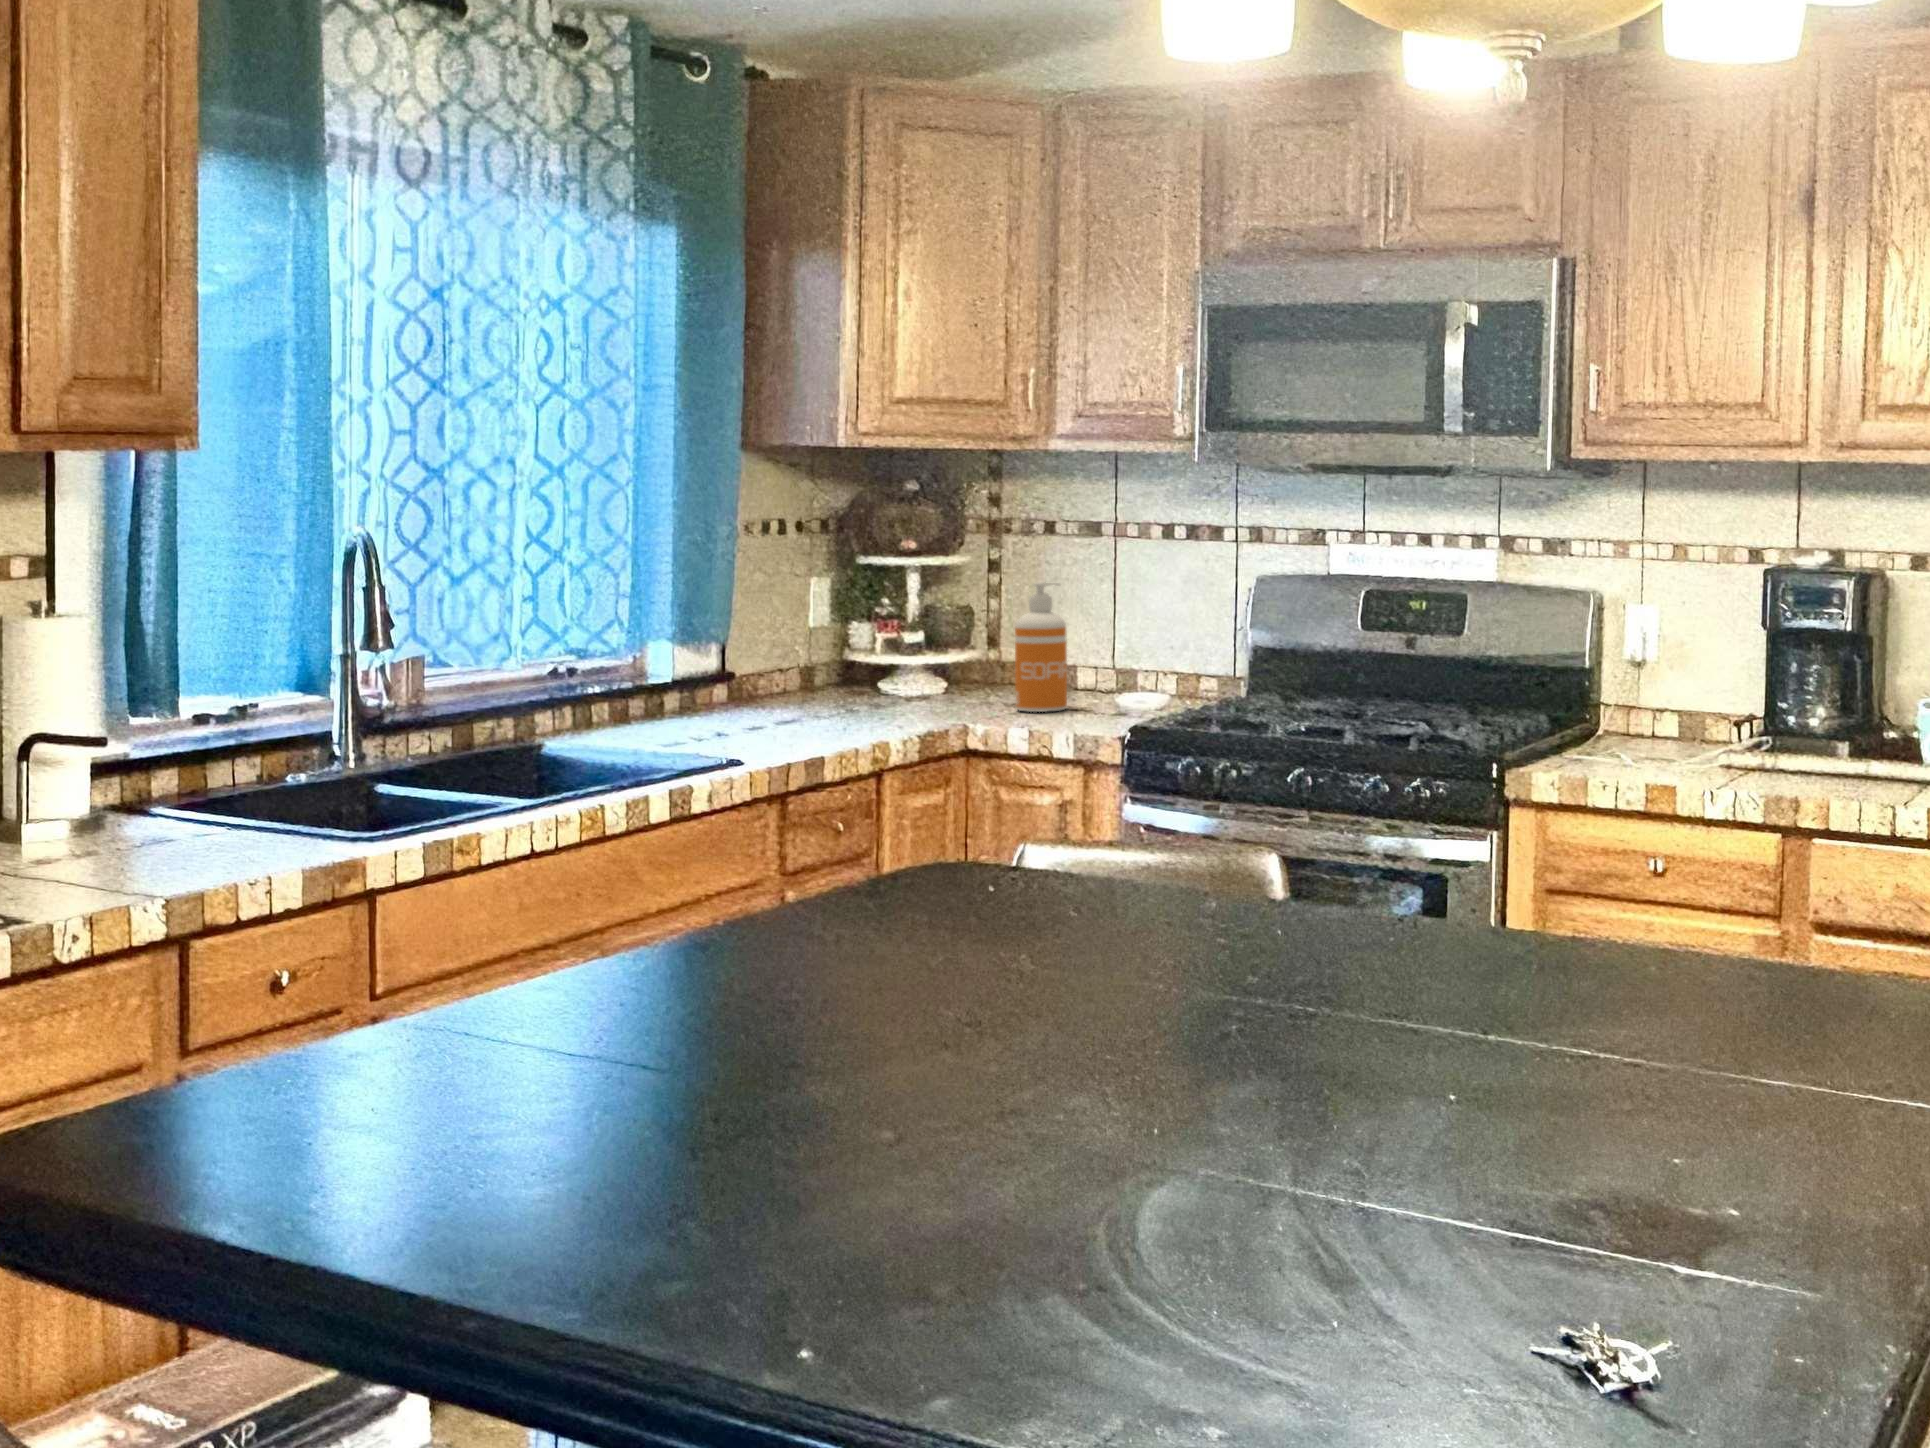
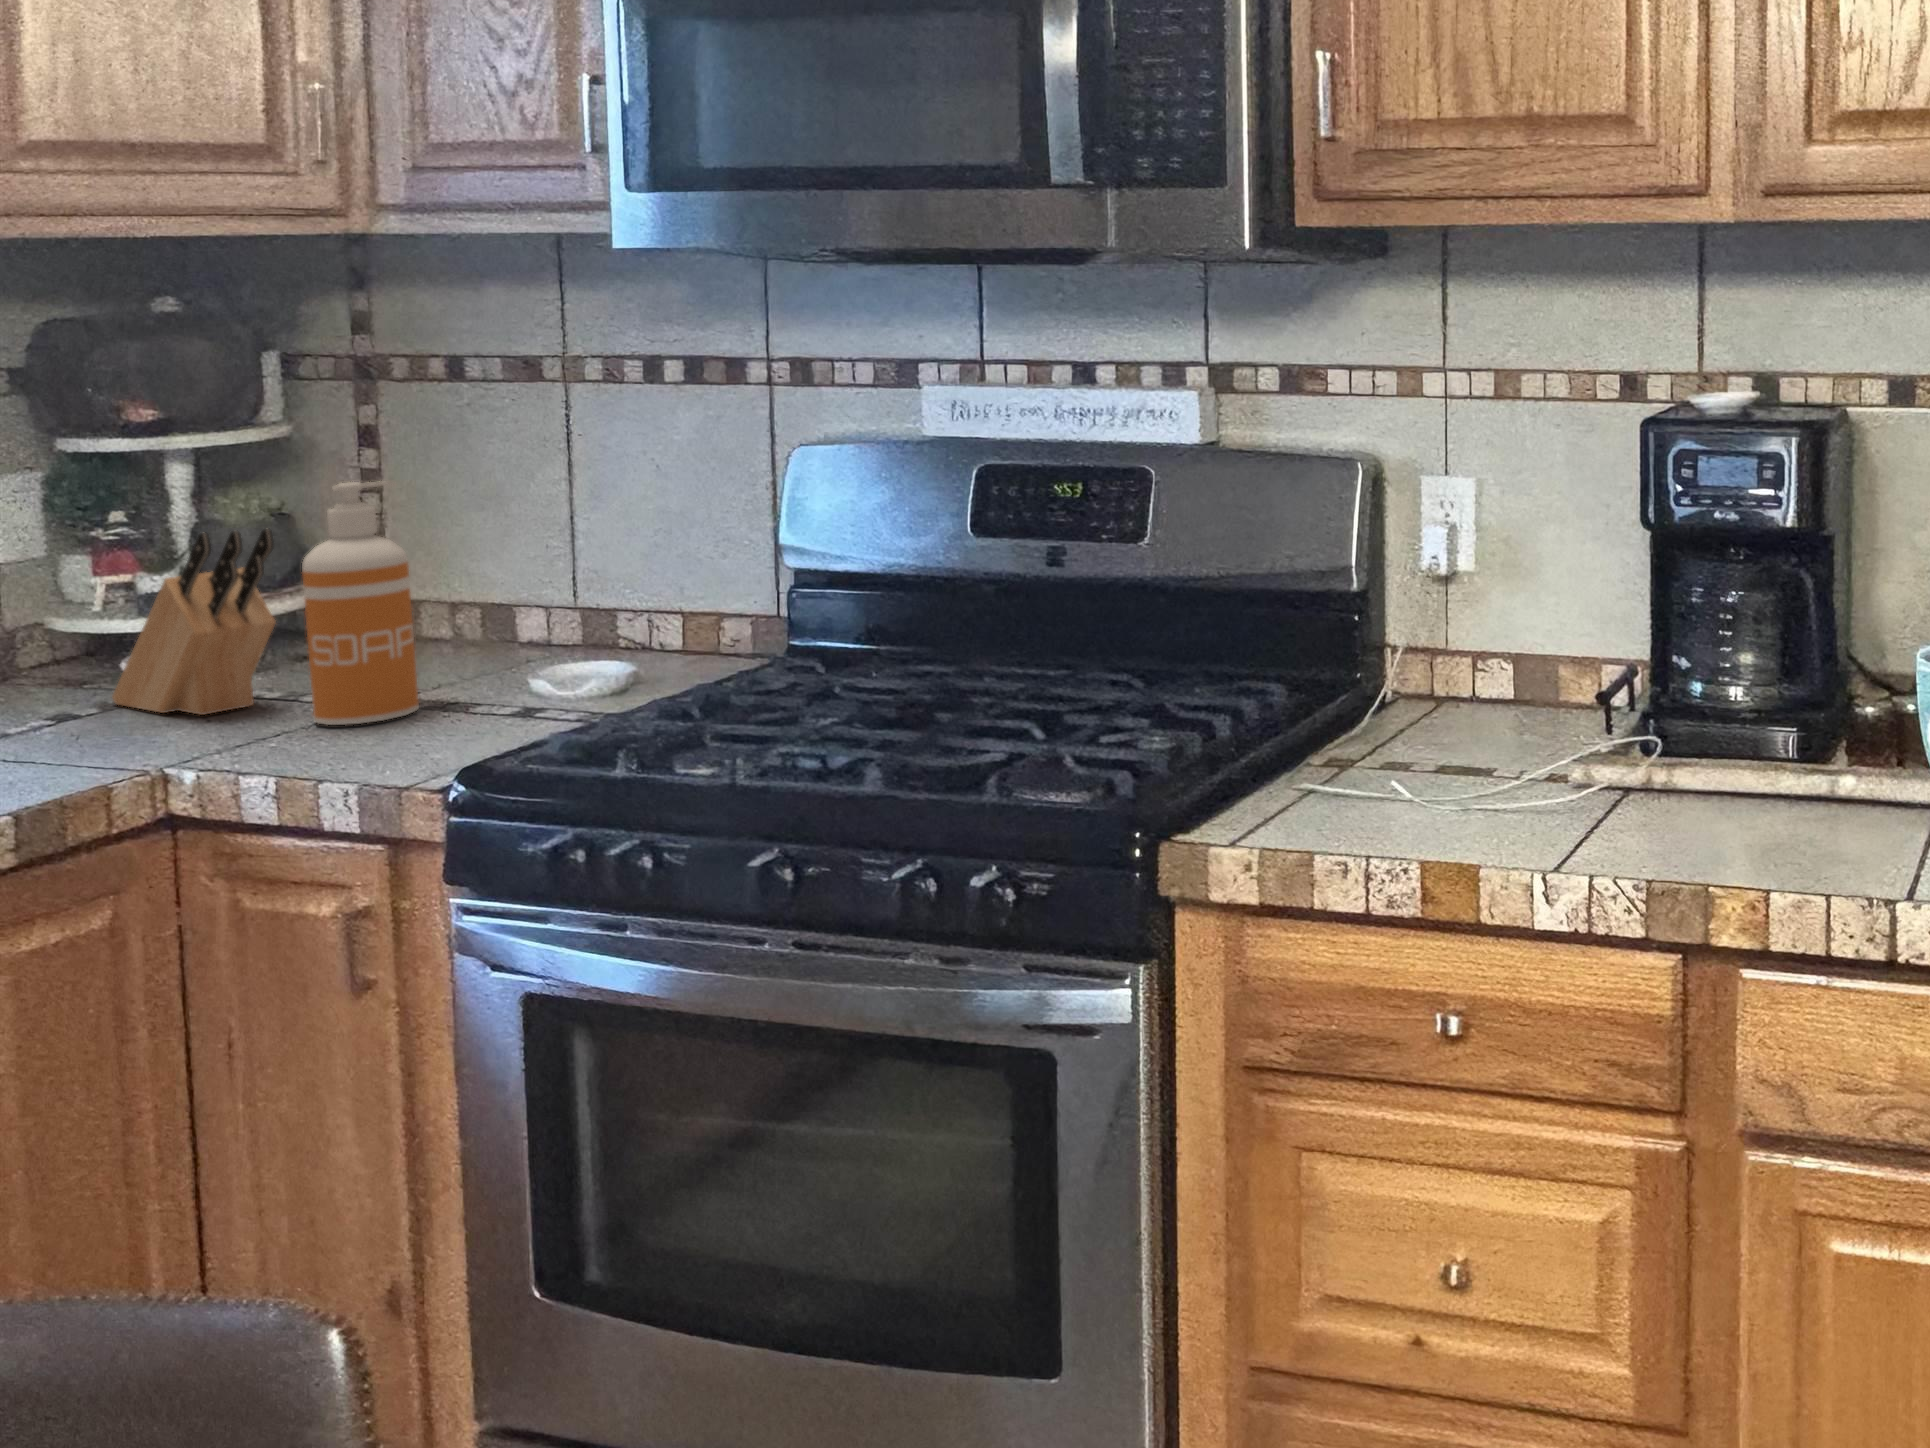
knife block: none [892,606,992,706] -> present [112,529,275,715]

